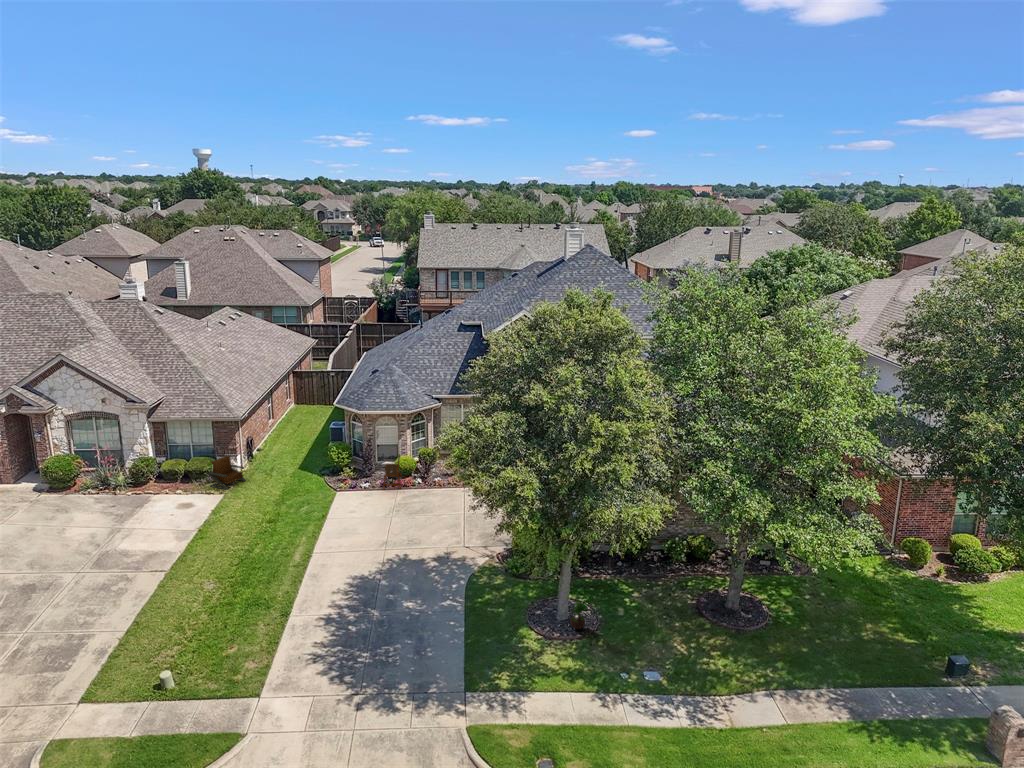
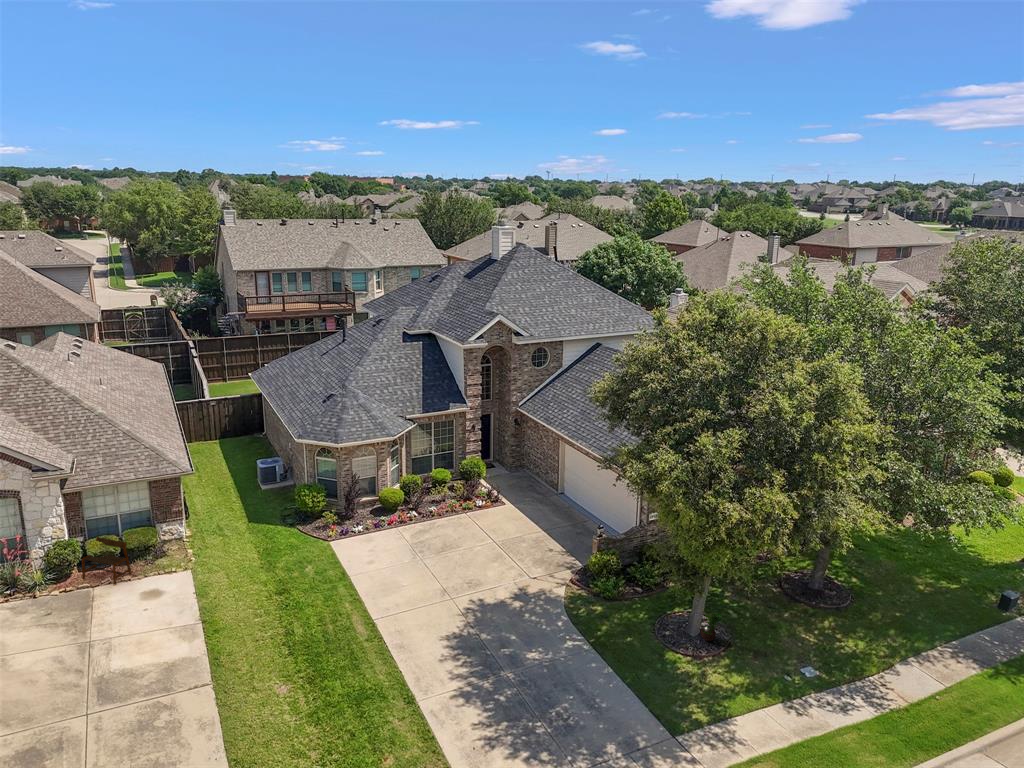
bench: present [383,454,402,490] -> present [82,537,131,585]
lounge chair: present [208,456,246,490] -> none [154,520,200,564]

